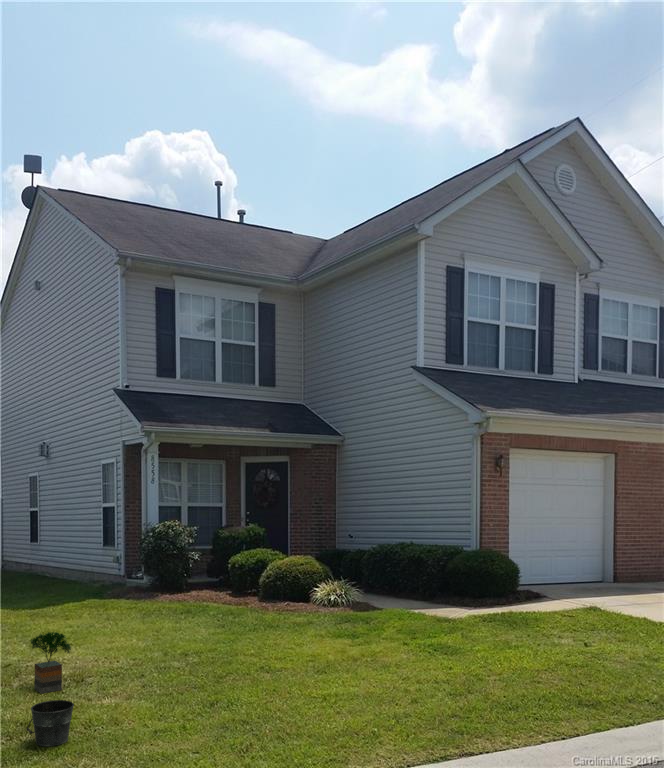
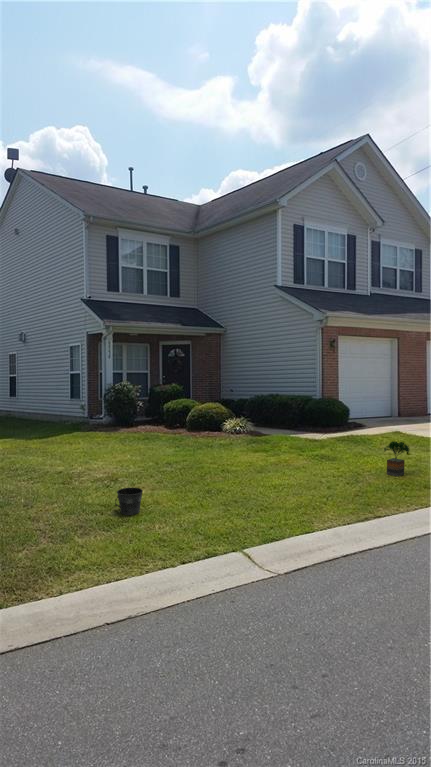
potted tree: present [31,632,71,694] -> present [384,441,410,477]

